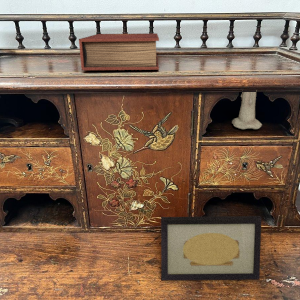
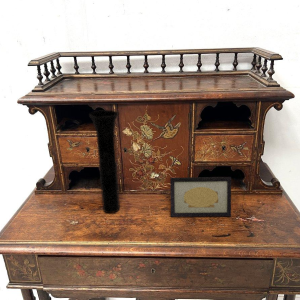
book: present [79,33,159,70] -> none [121,64,168,90]
candle: present [232,92,262,129] -> none [216,89,235,126]
vase: none [16,104,80,272] -> present [89,110,119,213]

